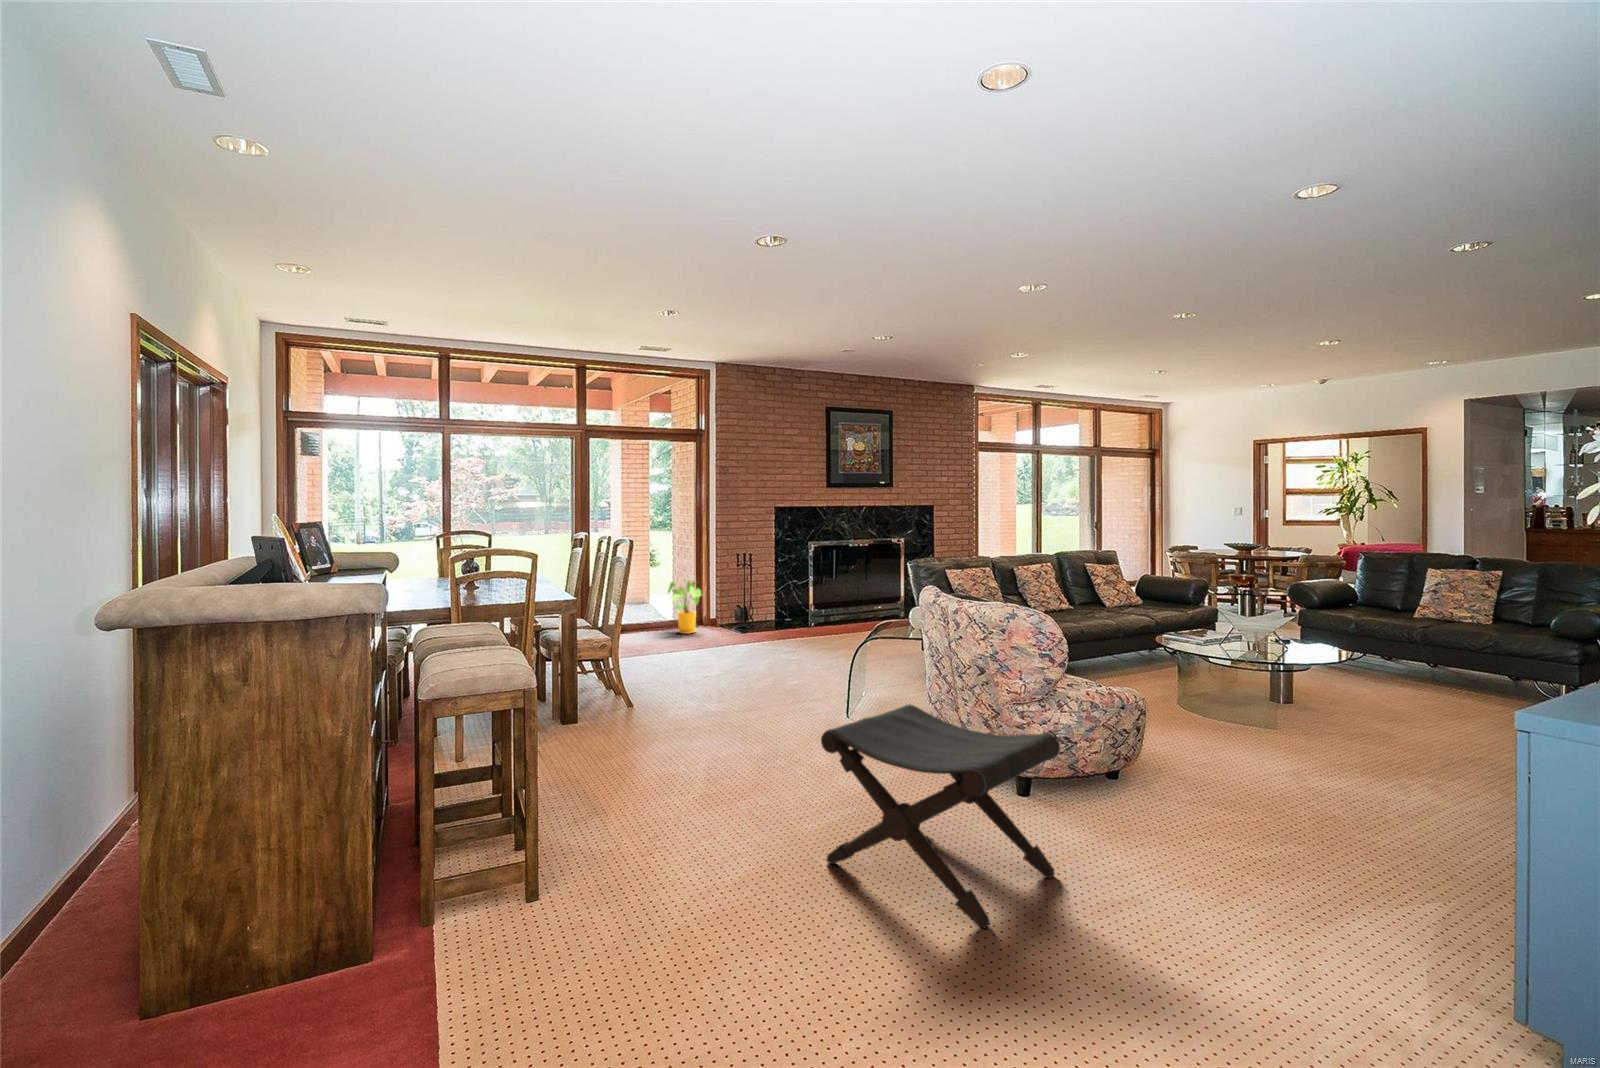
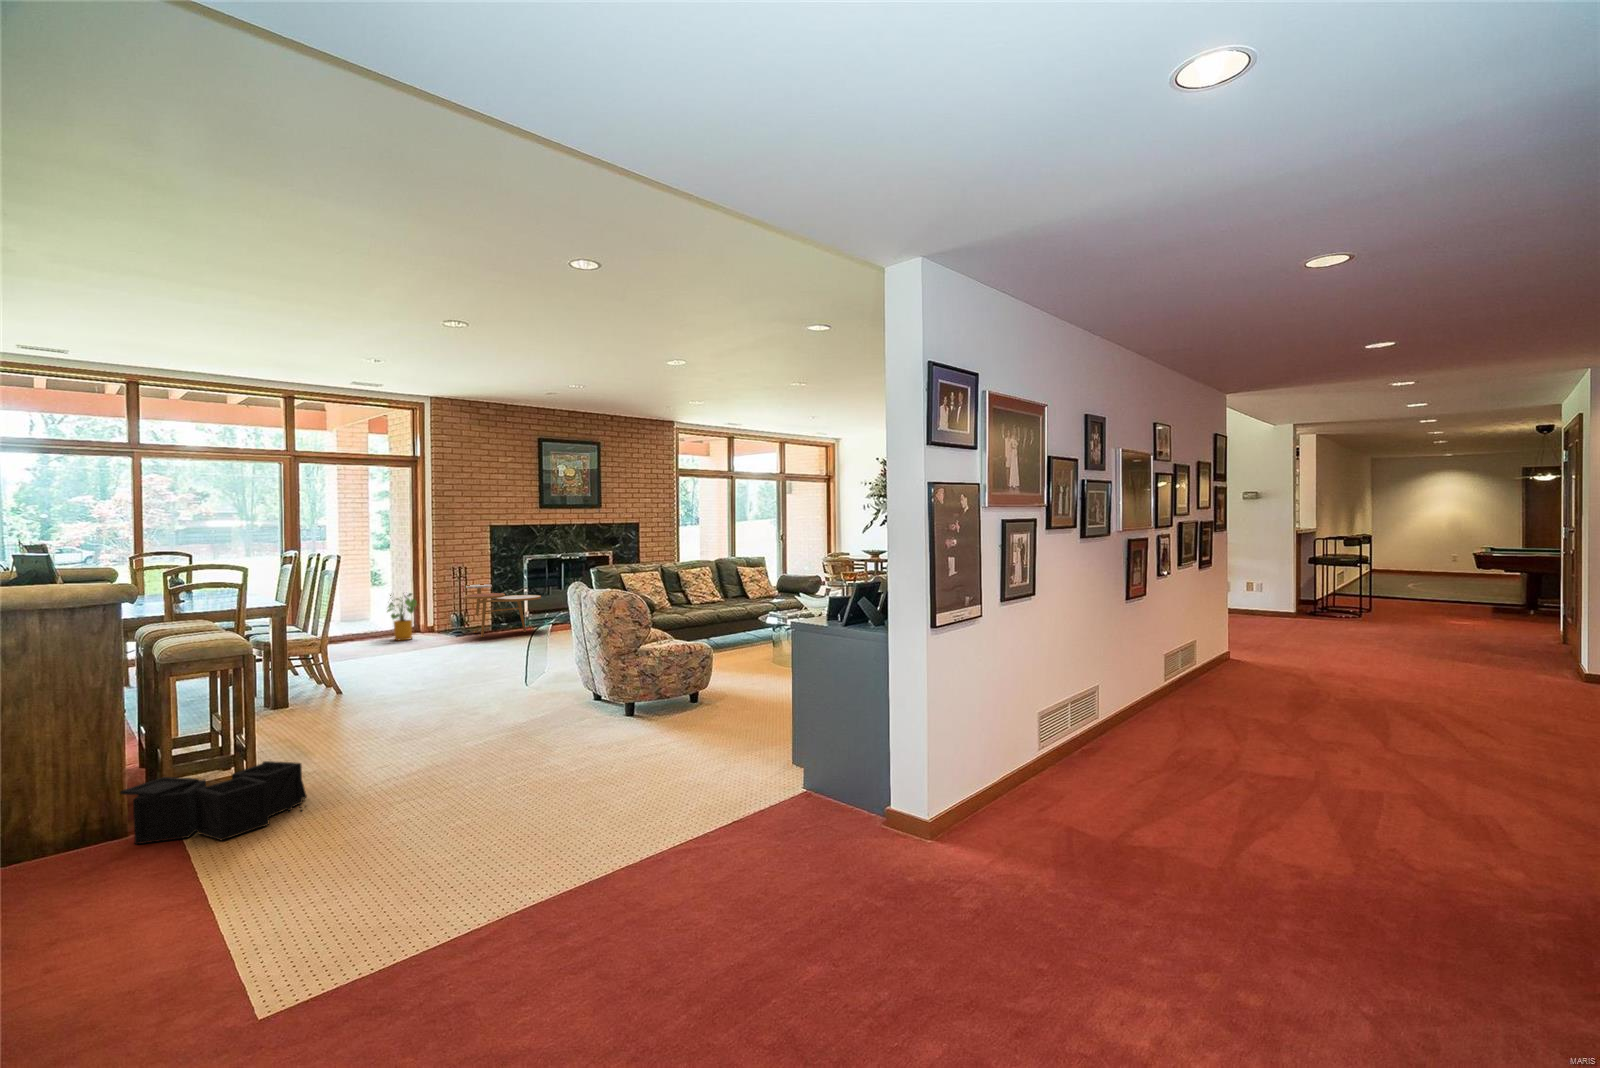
side table: none [751,574,832,635] -> present [465,584,541,637]
footstool: present [821,704,1060,928] -> none [469,658,625,777]
storage bin: none [363,851,608,1009] -> present [120,761,307,844]

